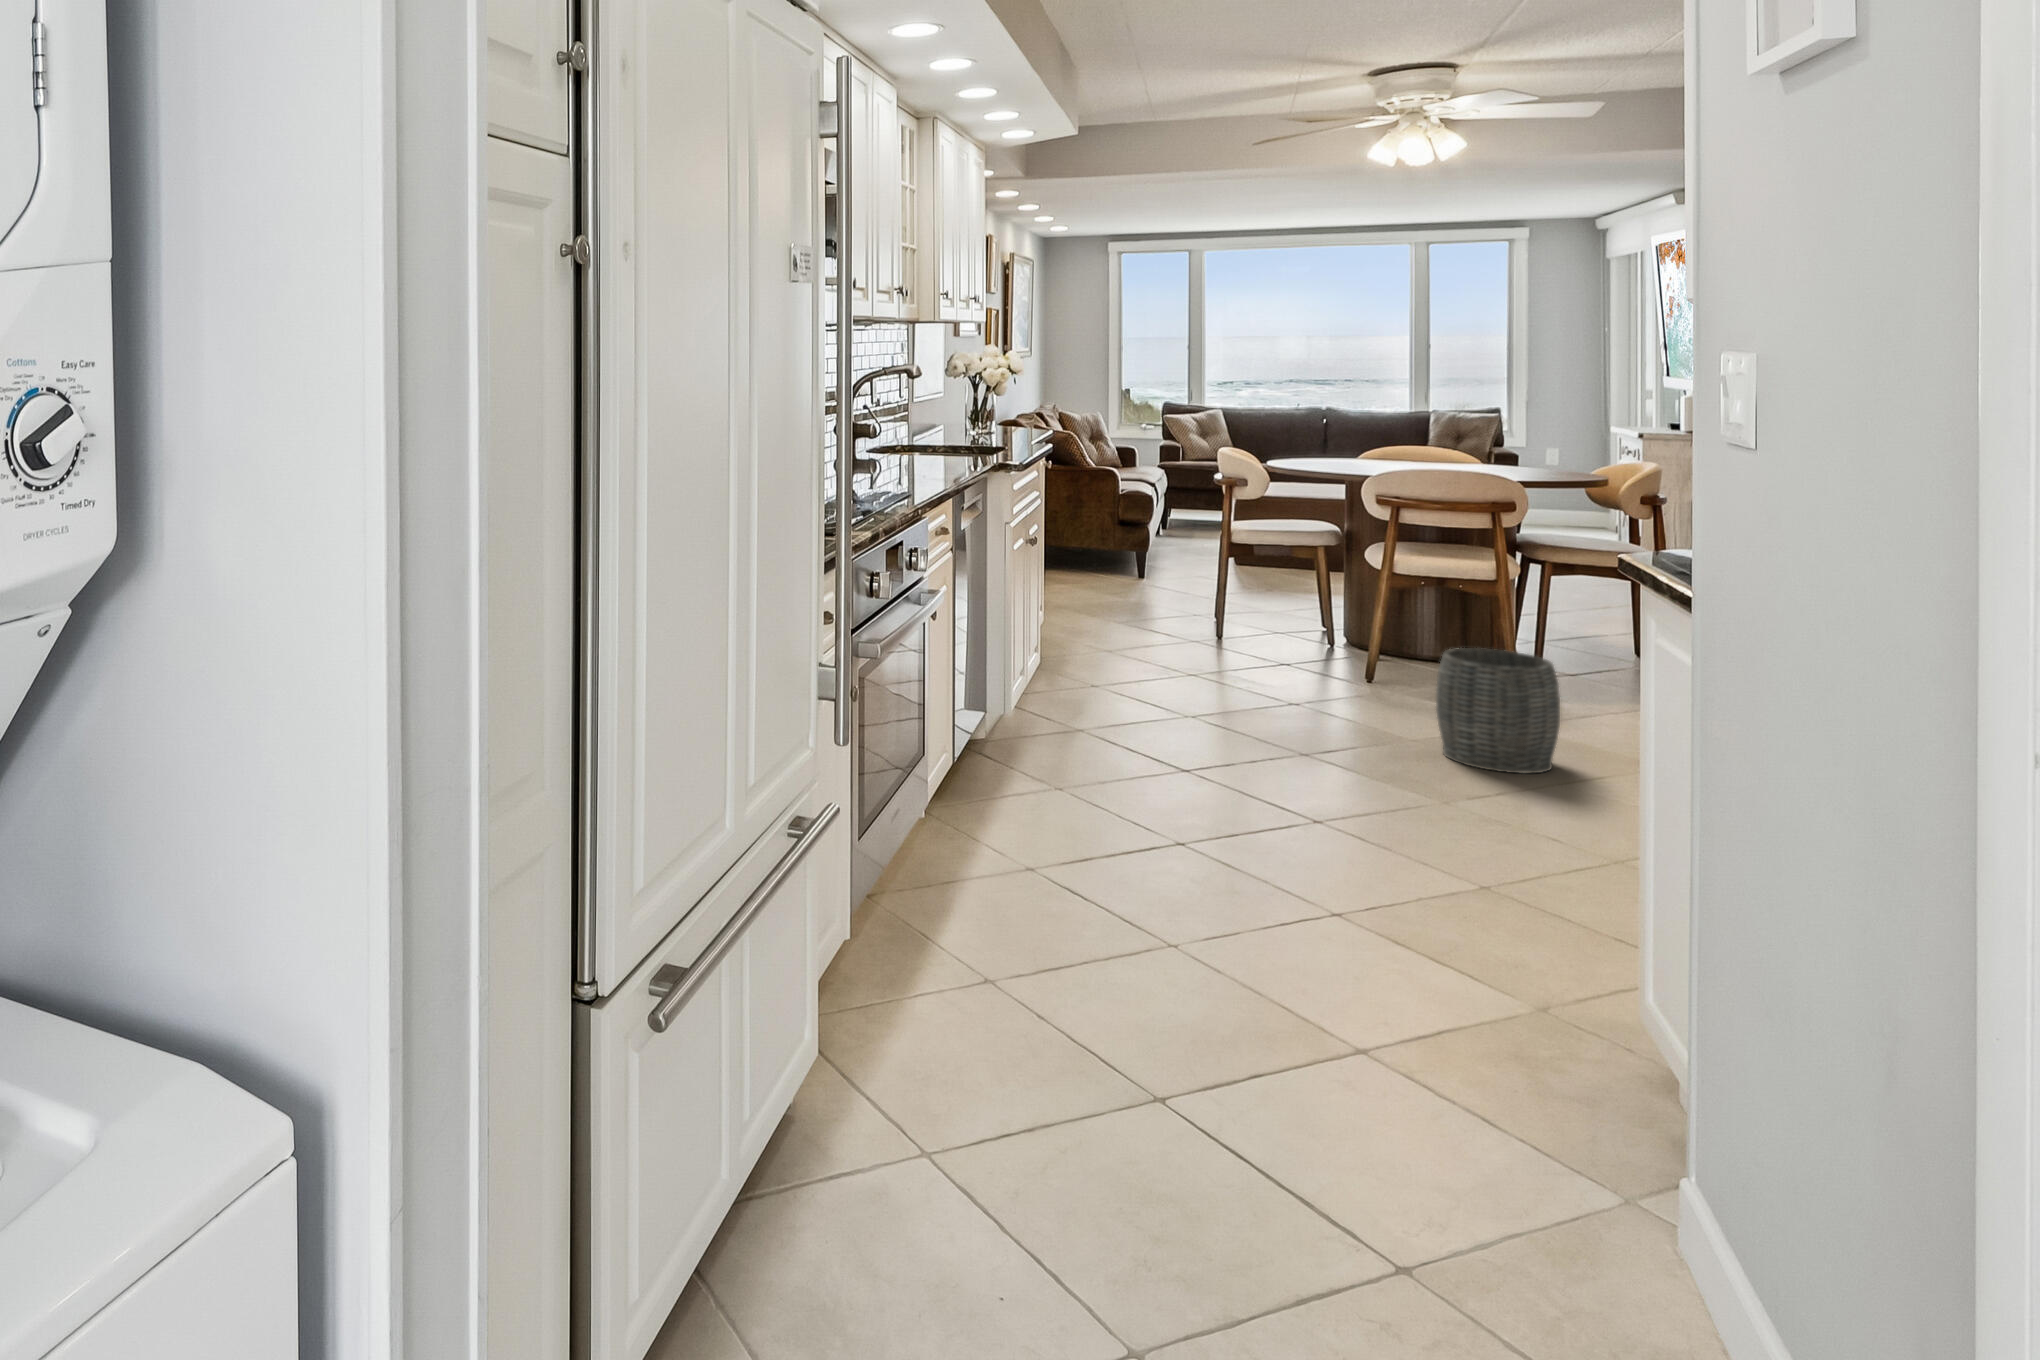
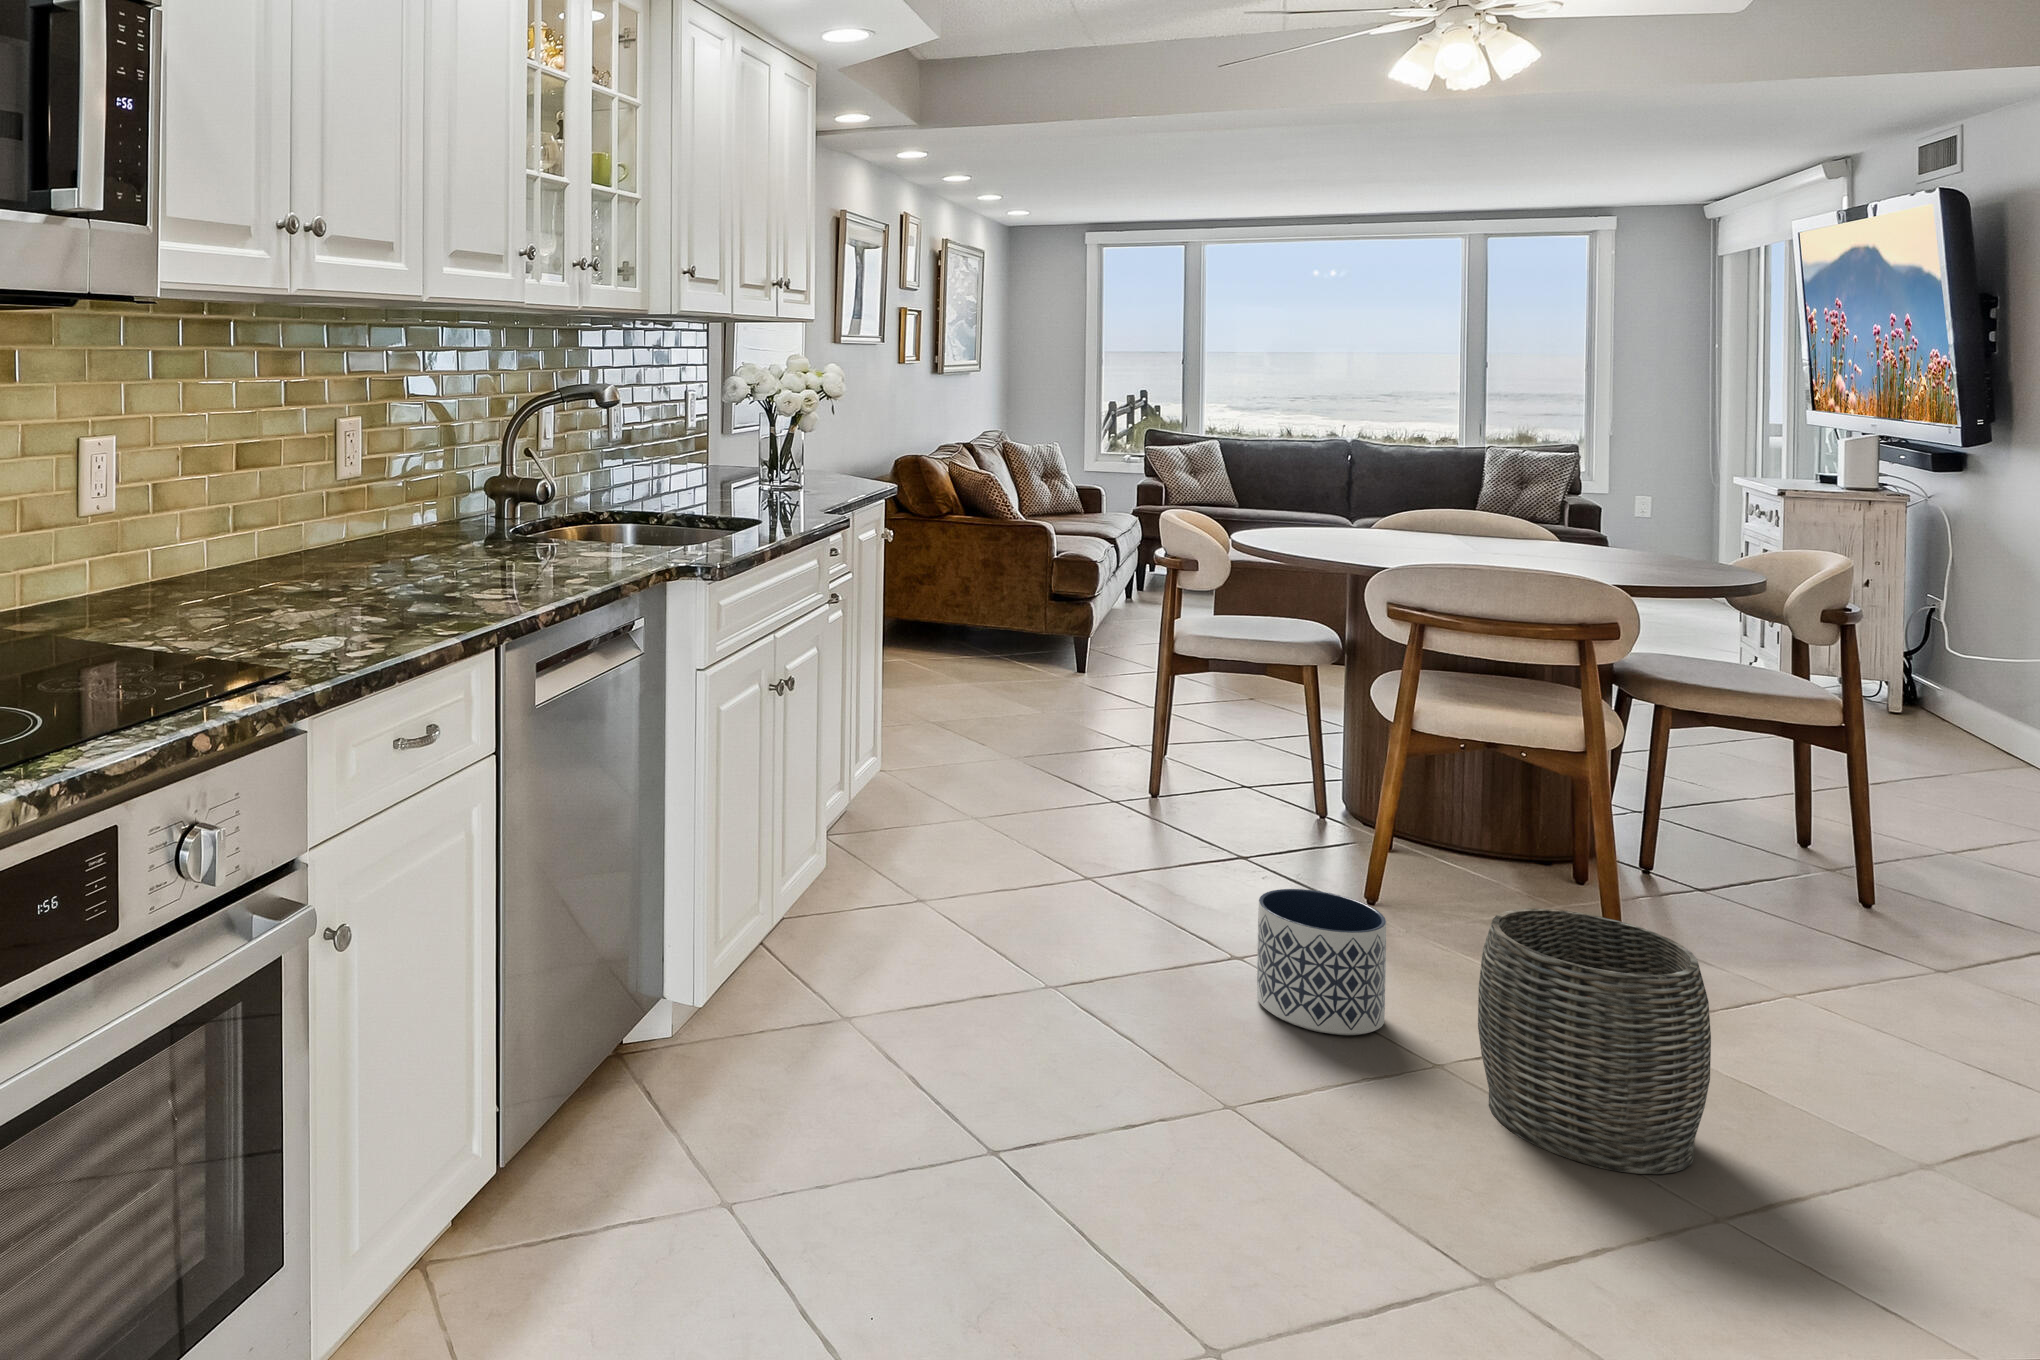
planter: none [1307,656,1382,731] -> present [1257,889,1386,1035]

